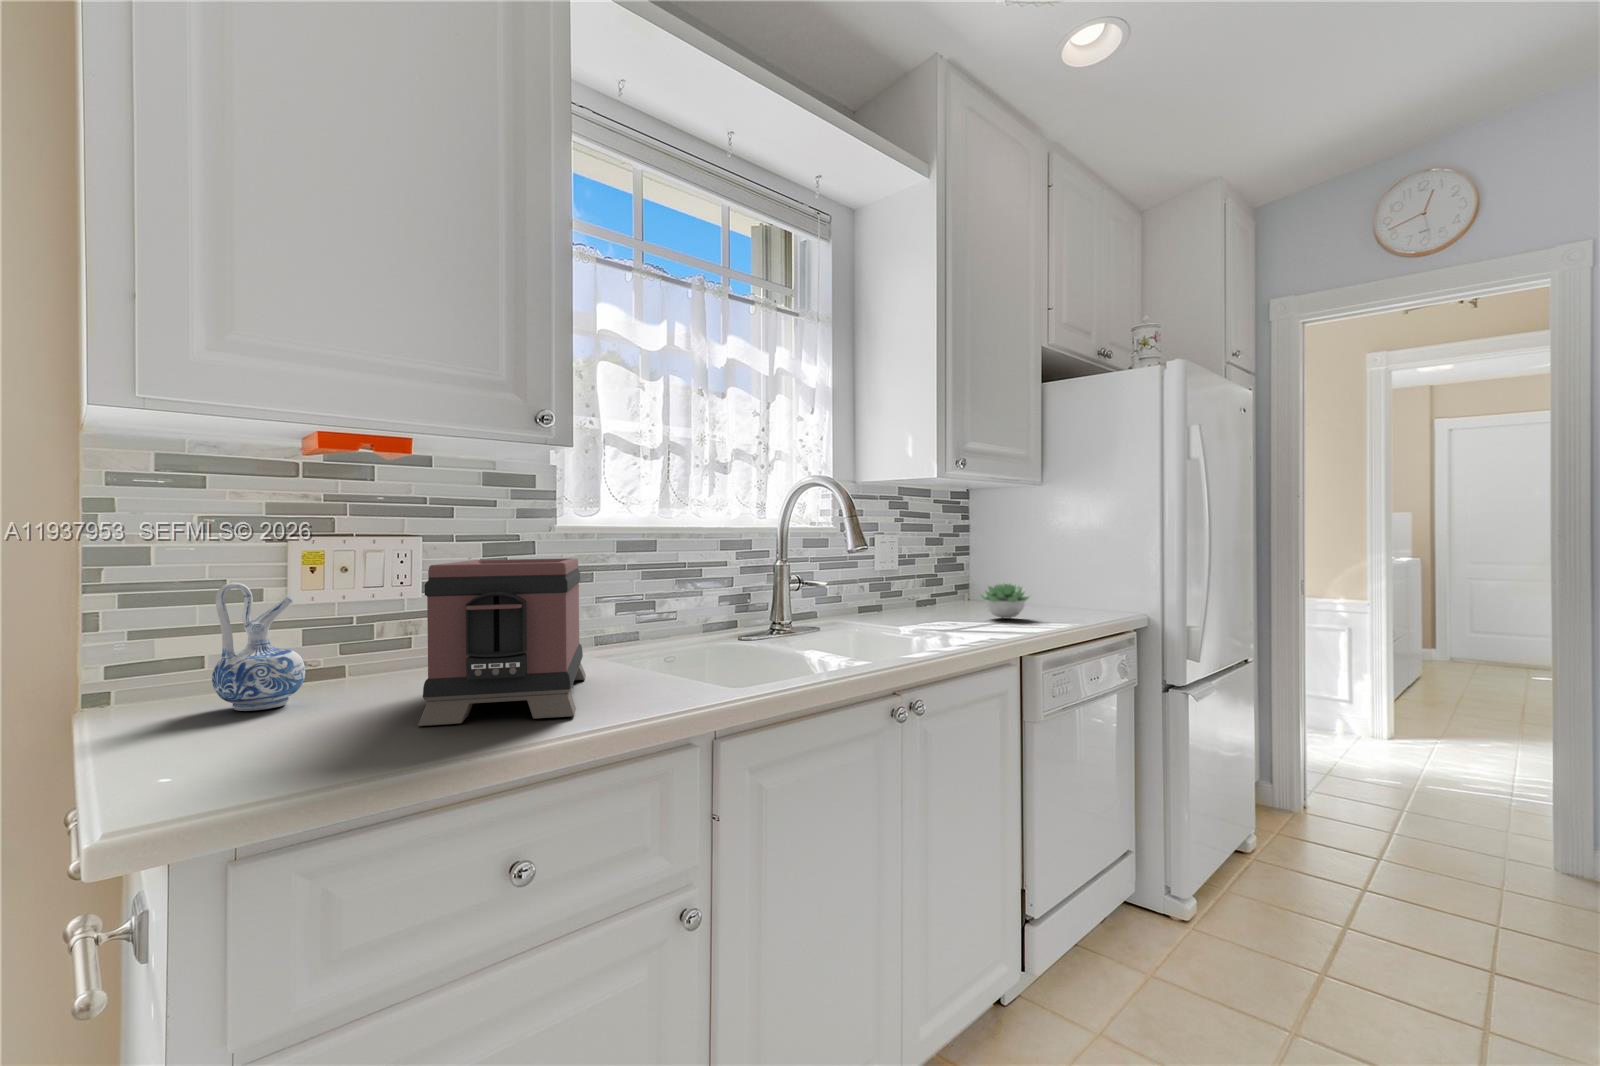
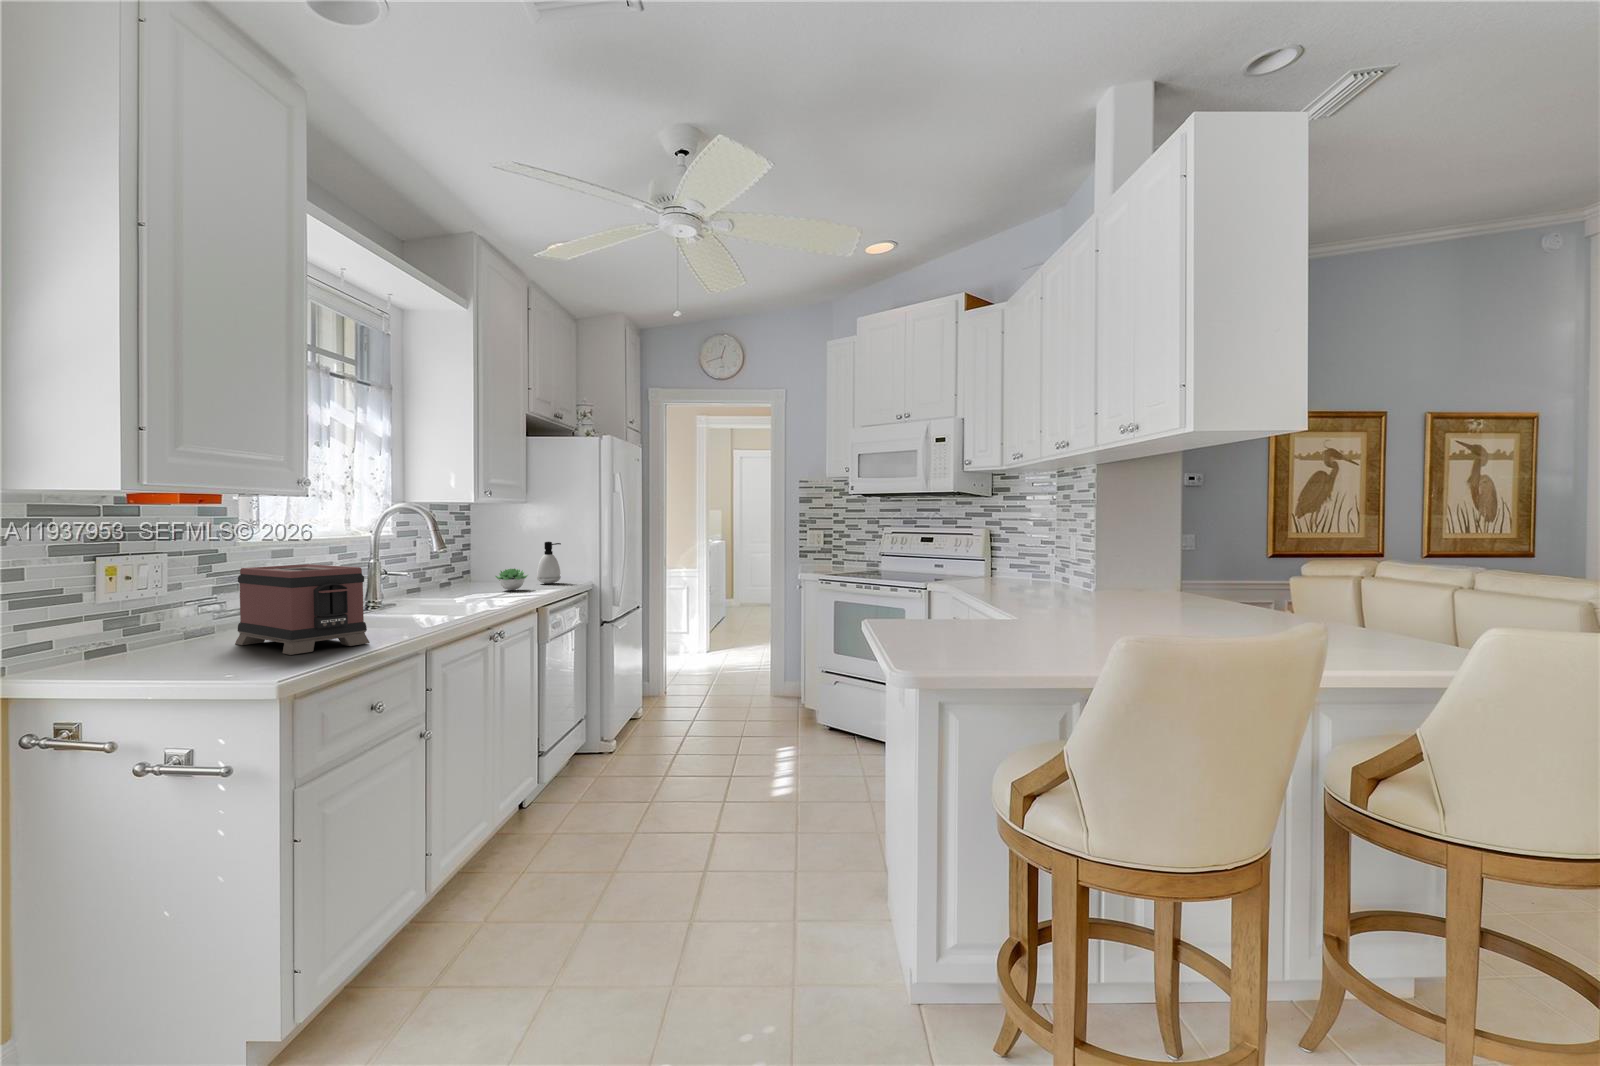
soap dispenser: none [1057,543,1097,611] -> present [537,542,561,584]
ceramic pitcher: present [212,583,305,711] -> none [98,588,162,667]

